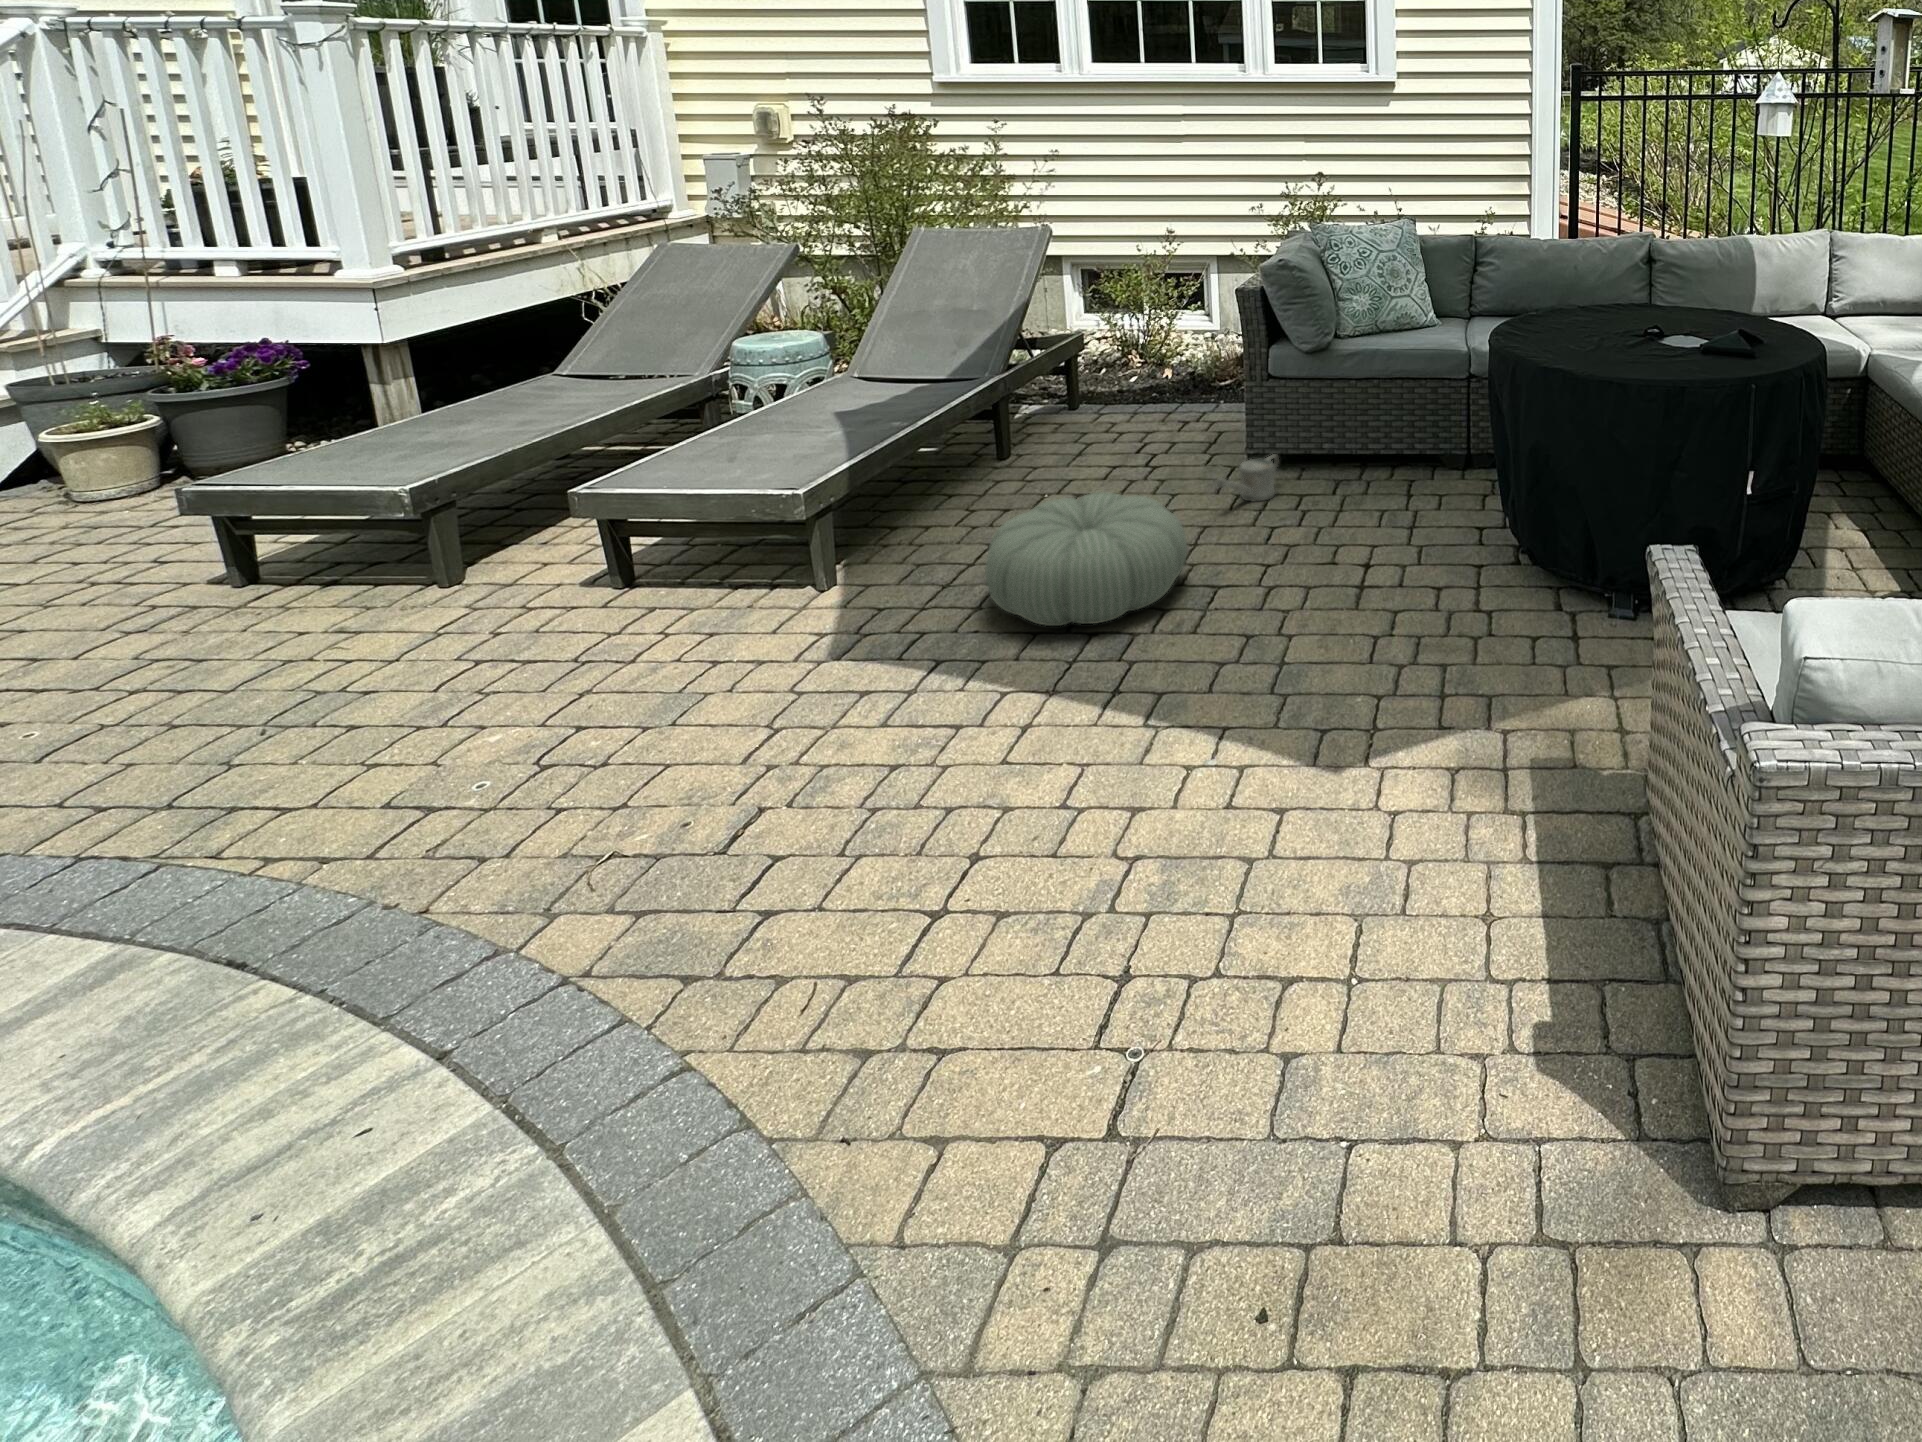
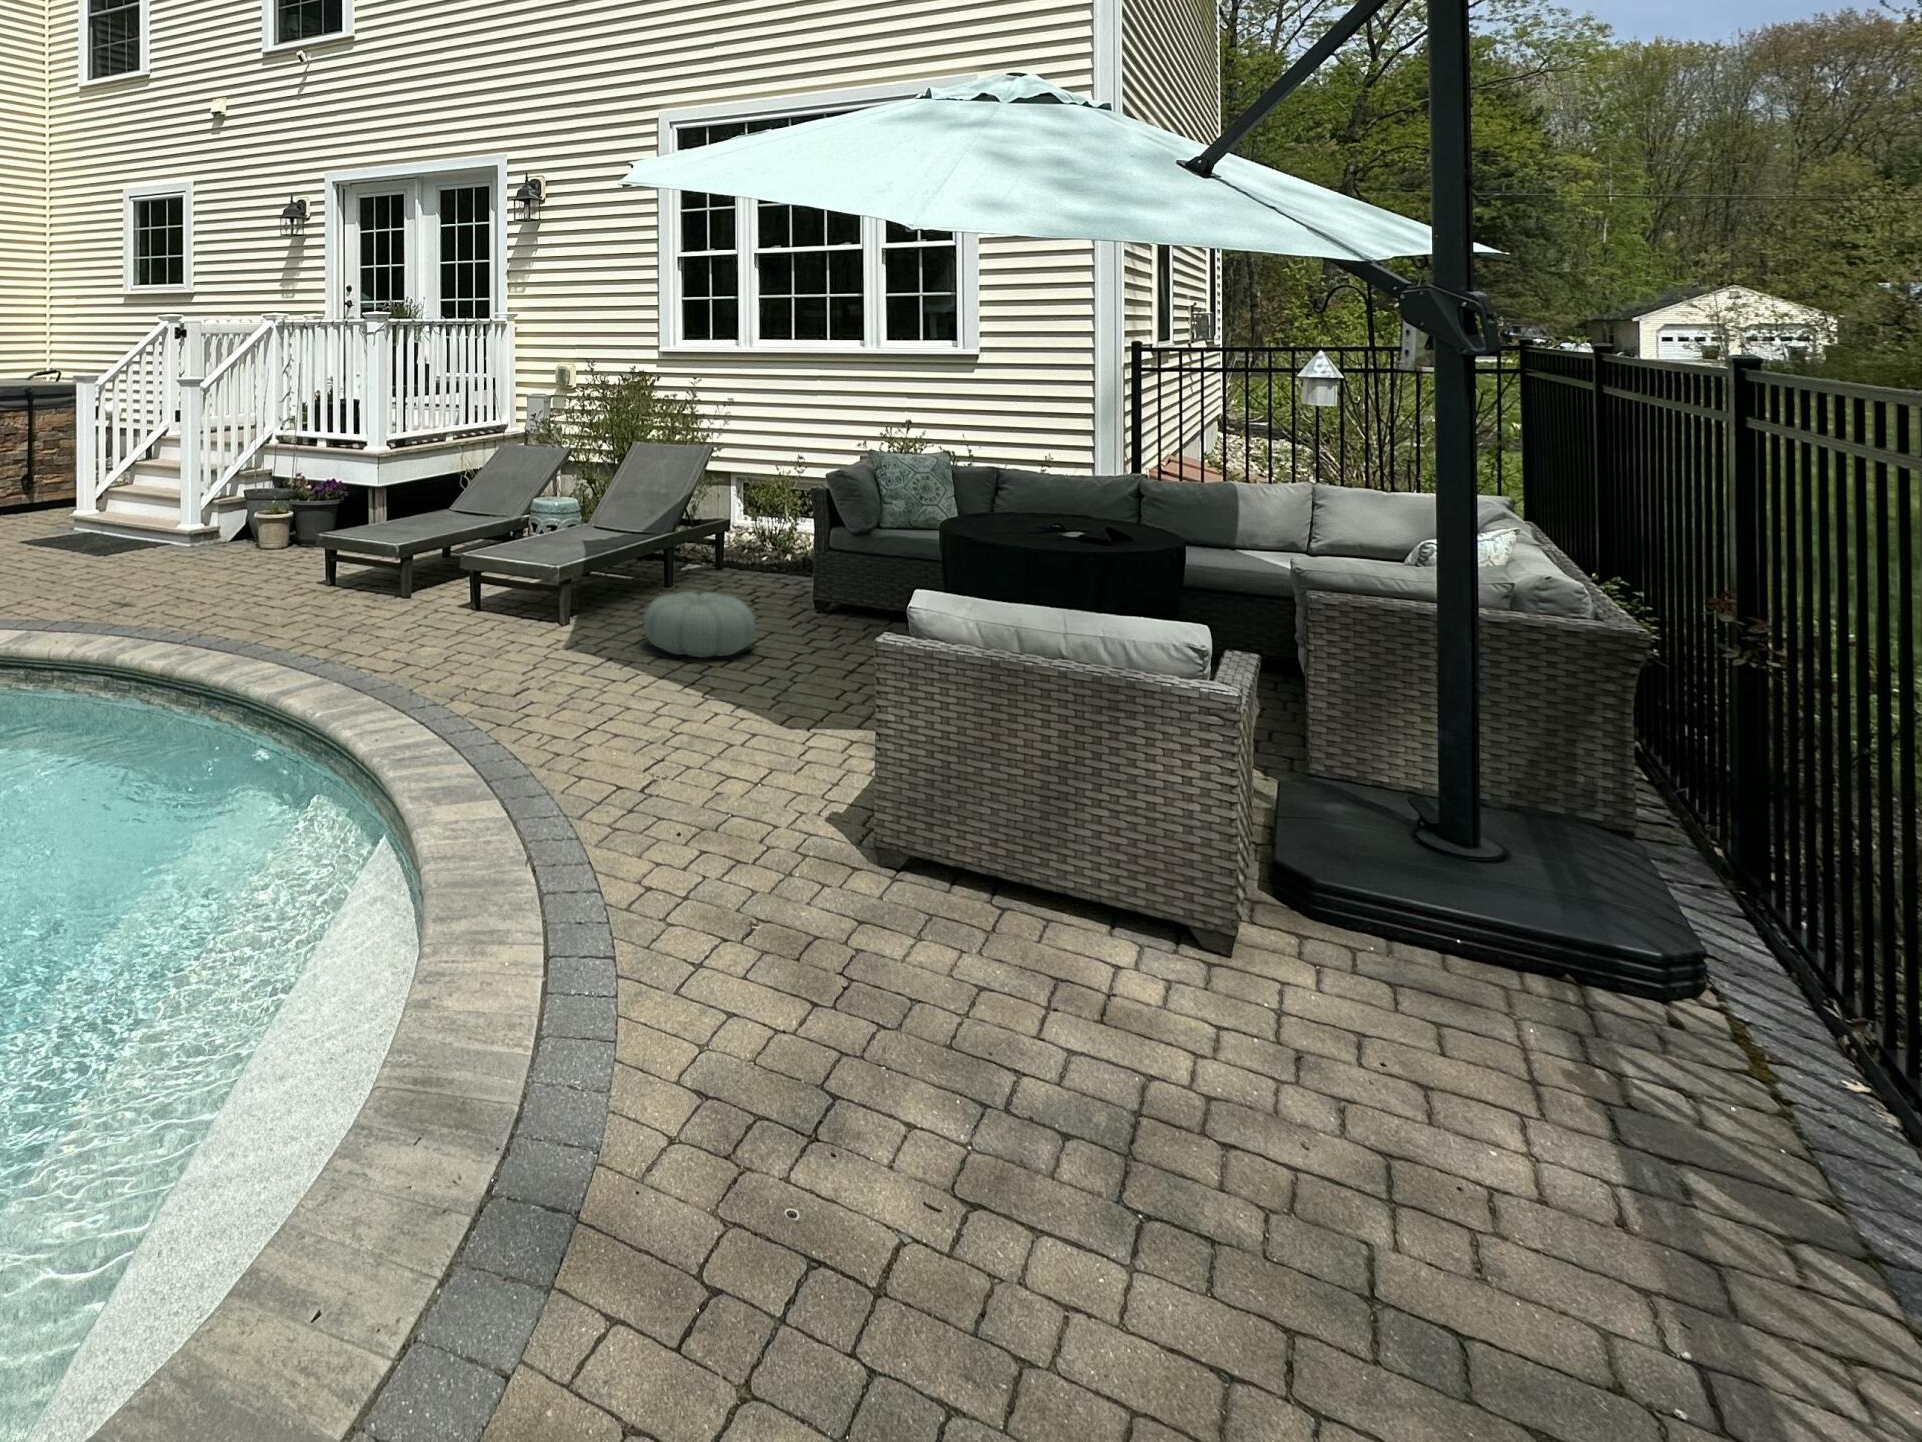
watering can: present [1217,454,1278,501] -> none [789,601,836,629]

